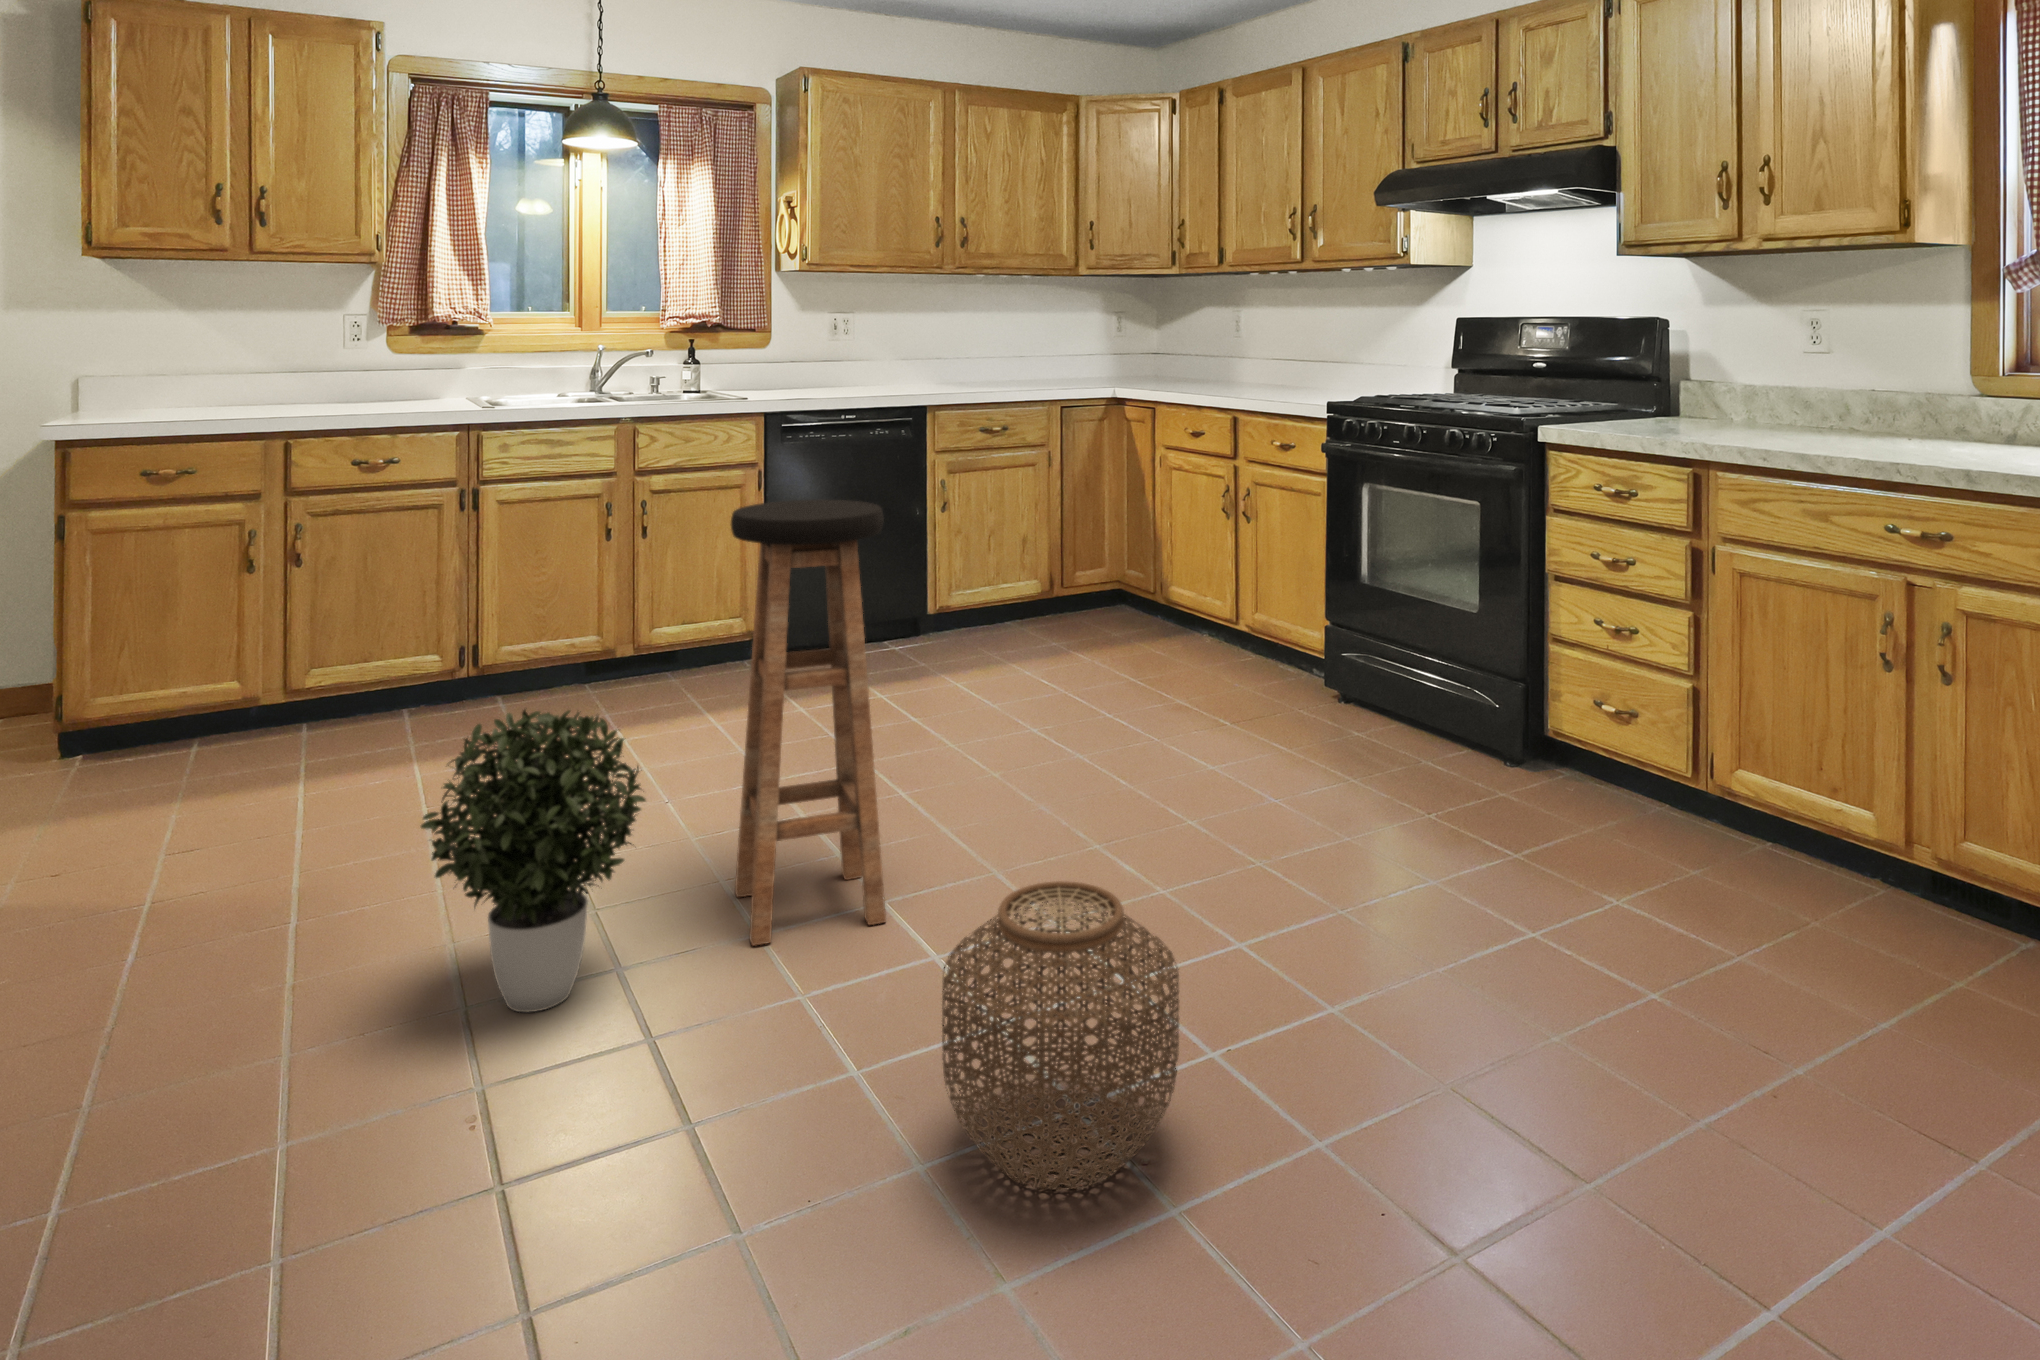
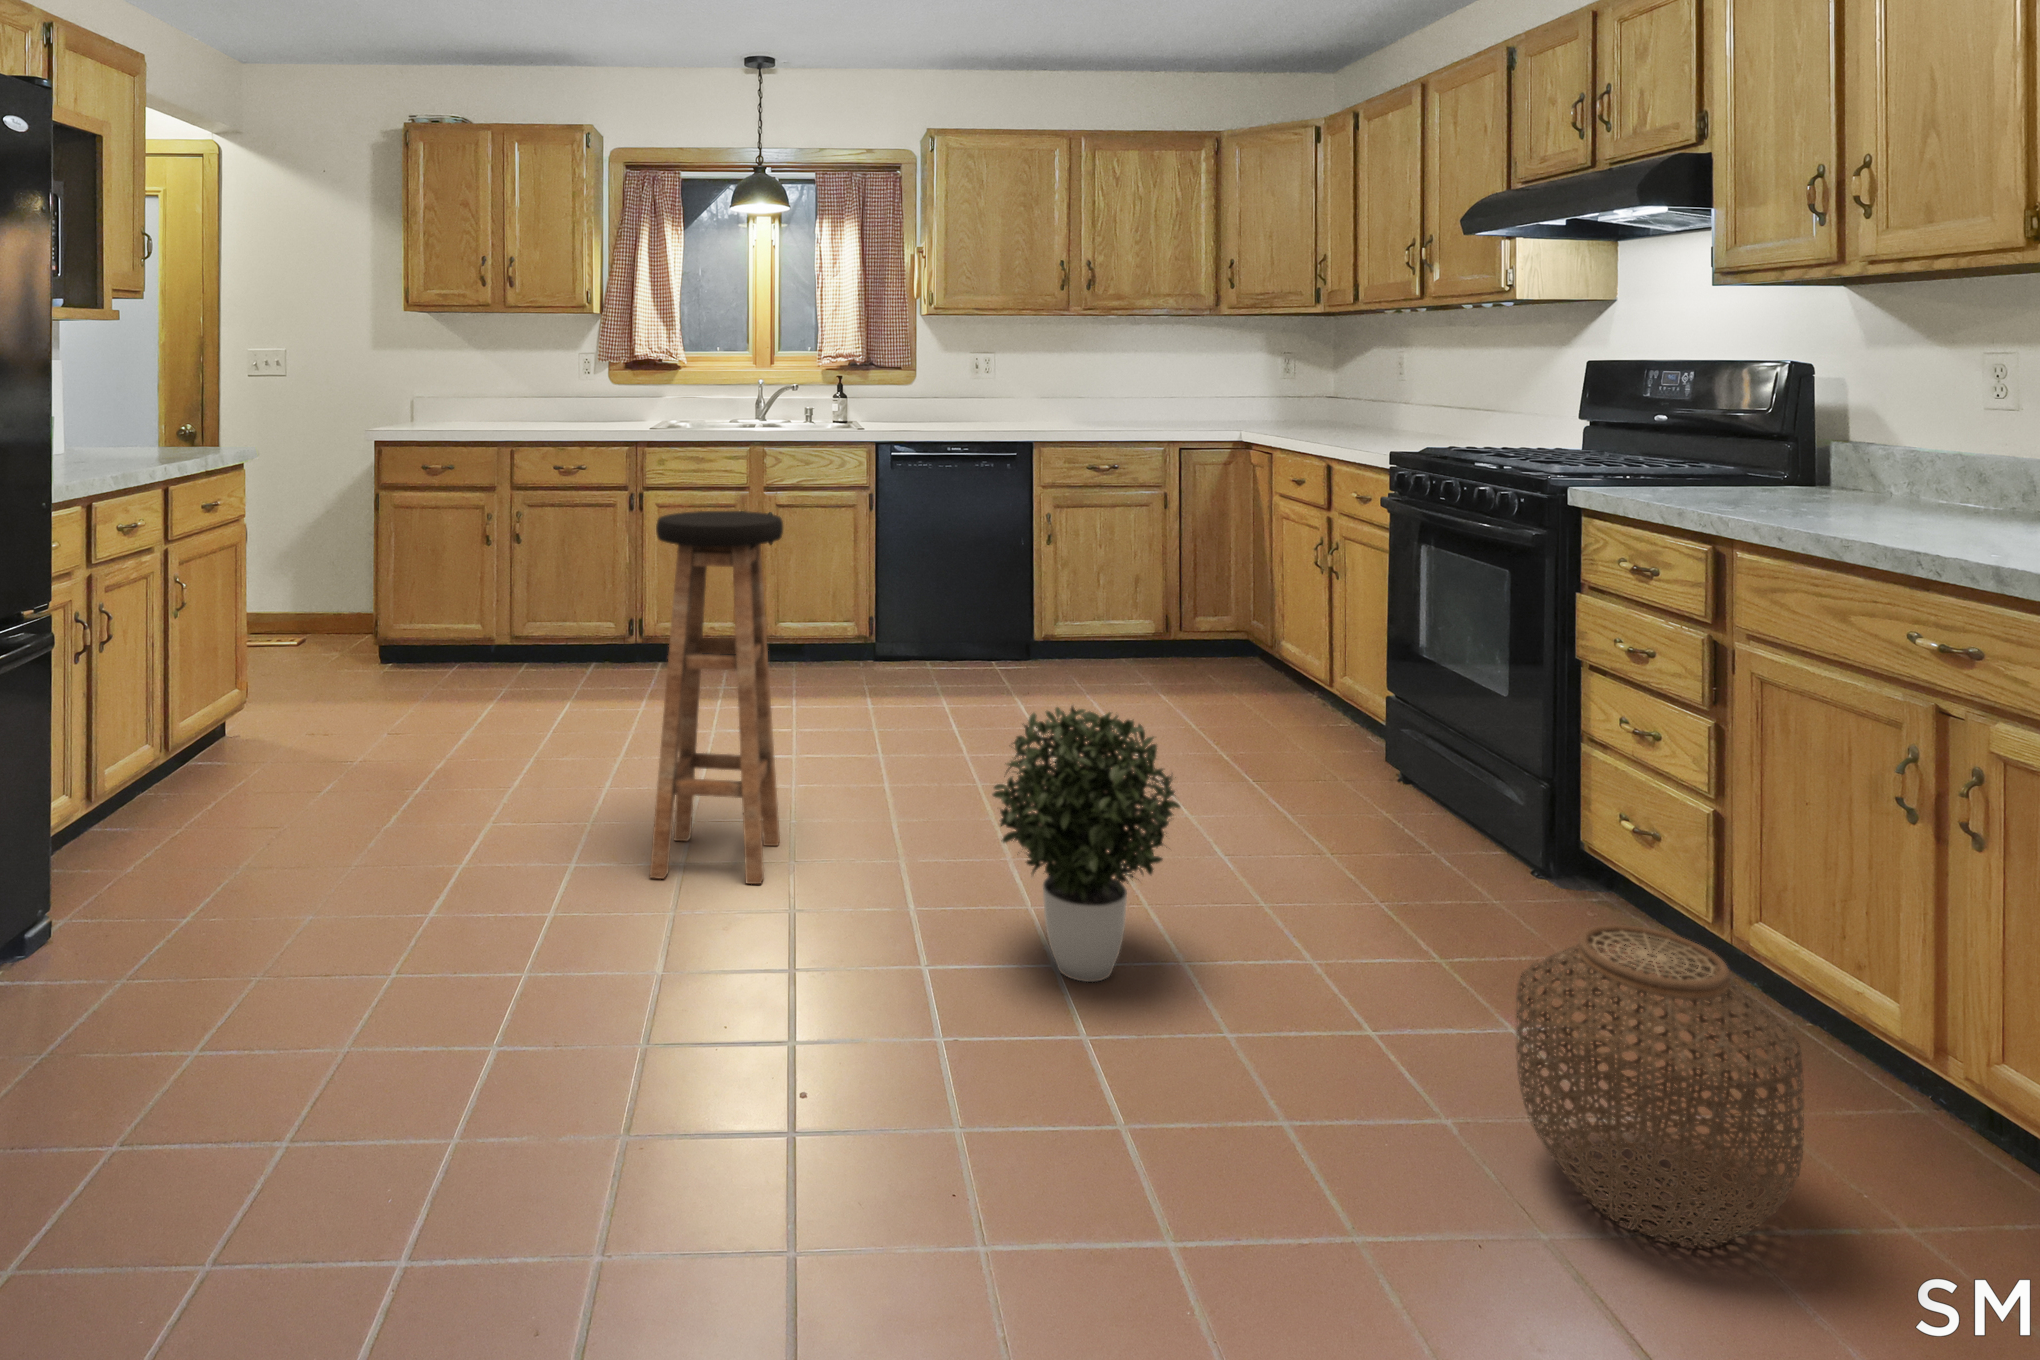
potted plant: present [421,710,646,1012] -> present [993,706,1180,982]
woven basket: present [942,881,1179,1190] -> present [1516,925,1804,1246]

